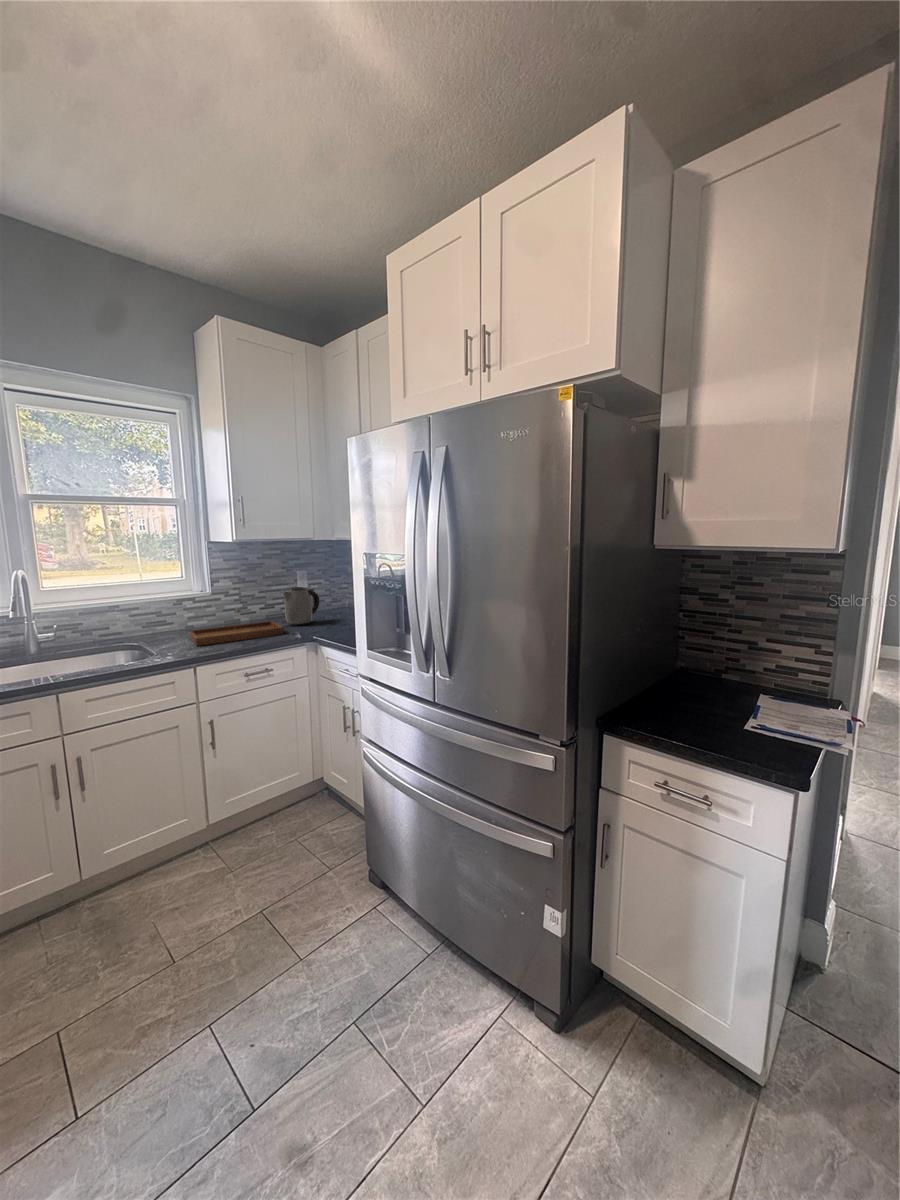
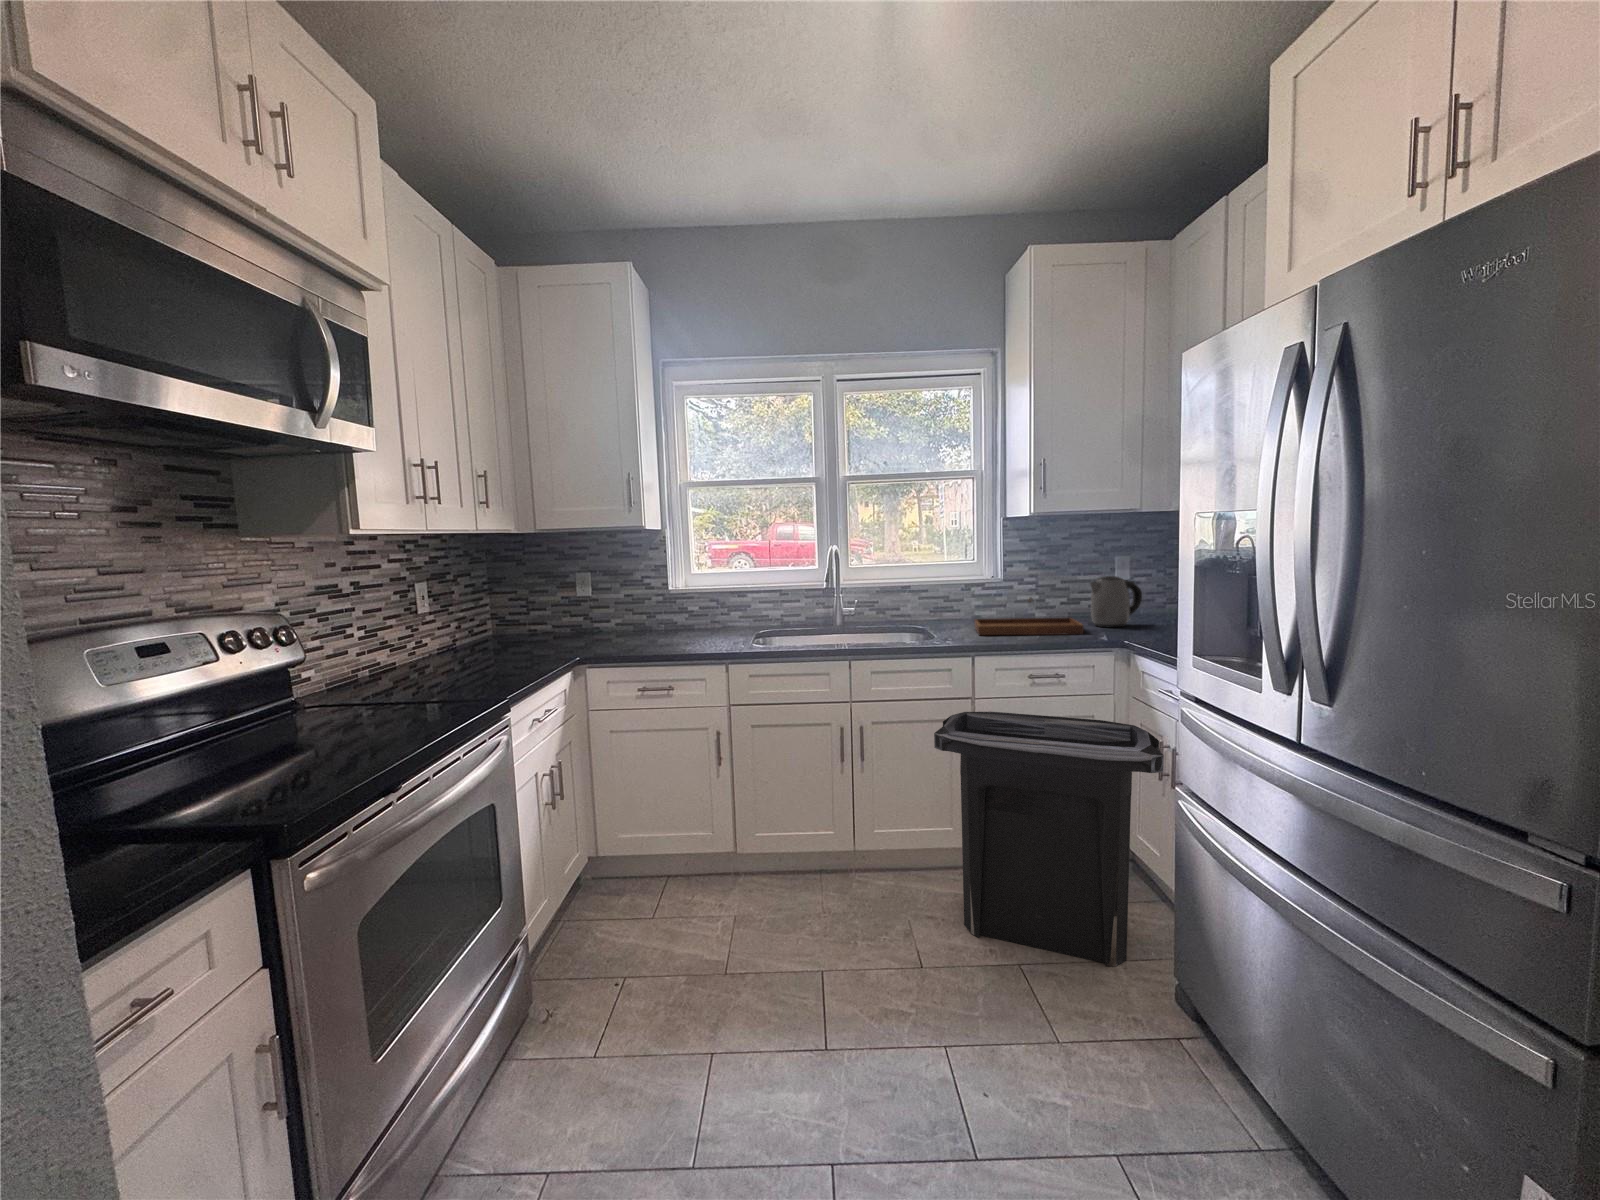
trash can: none [167,700,352,907] -> present [934,712,1164,966]

